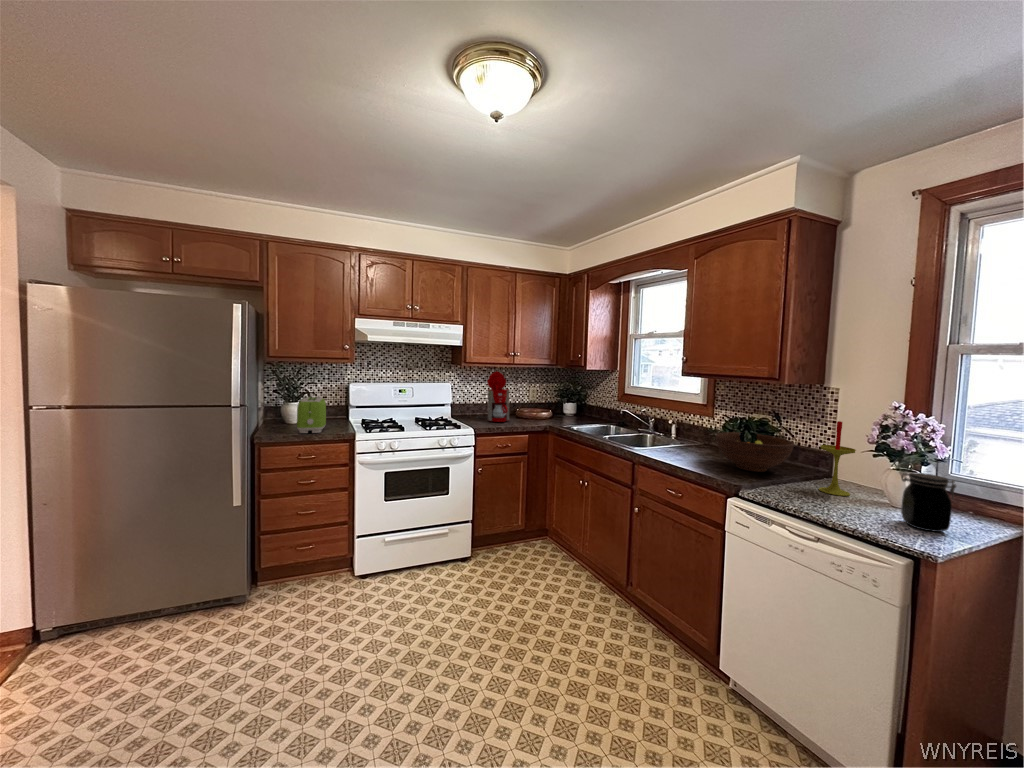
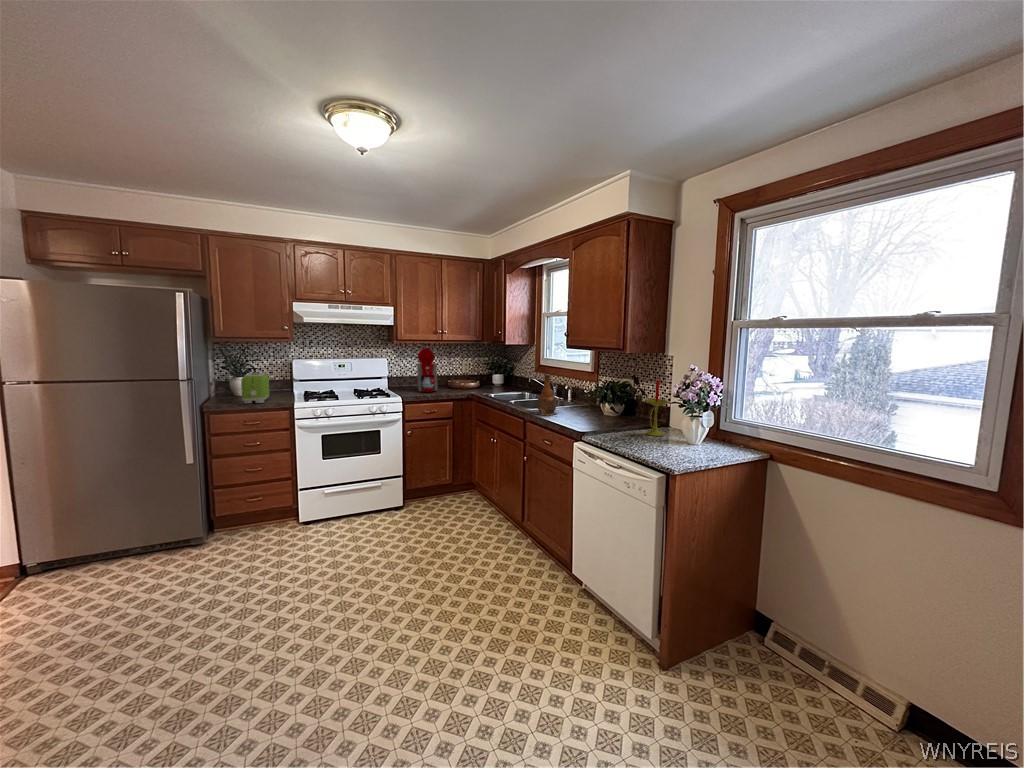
bottle: none [646,407,677,459] -> present [535,374,557,416]
fruit bowl: present [716,432,794,472] -> none [584,393,638,423]
jar: present [901,473,956,532] -> none [677,414,707,454]

